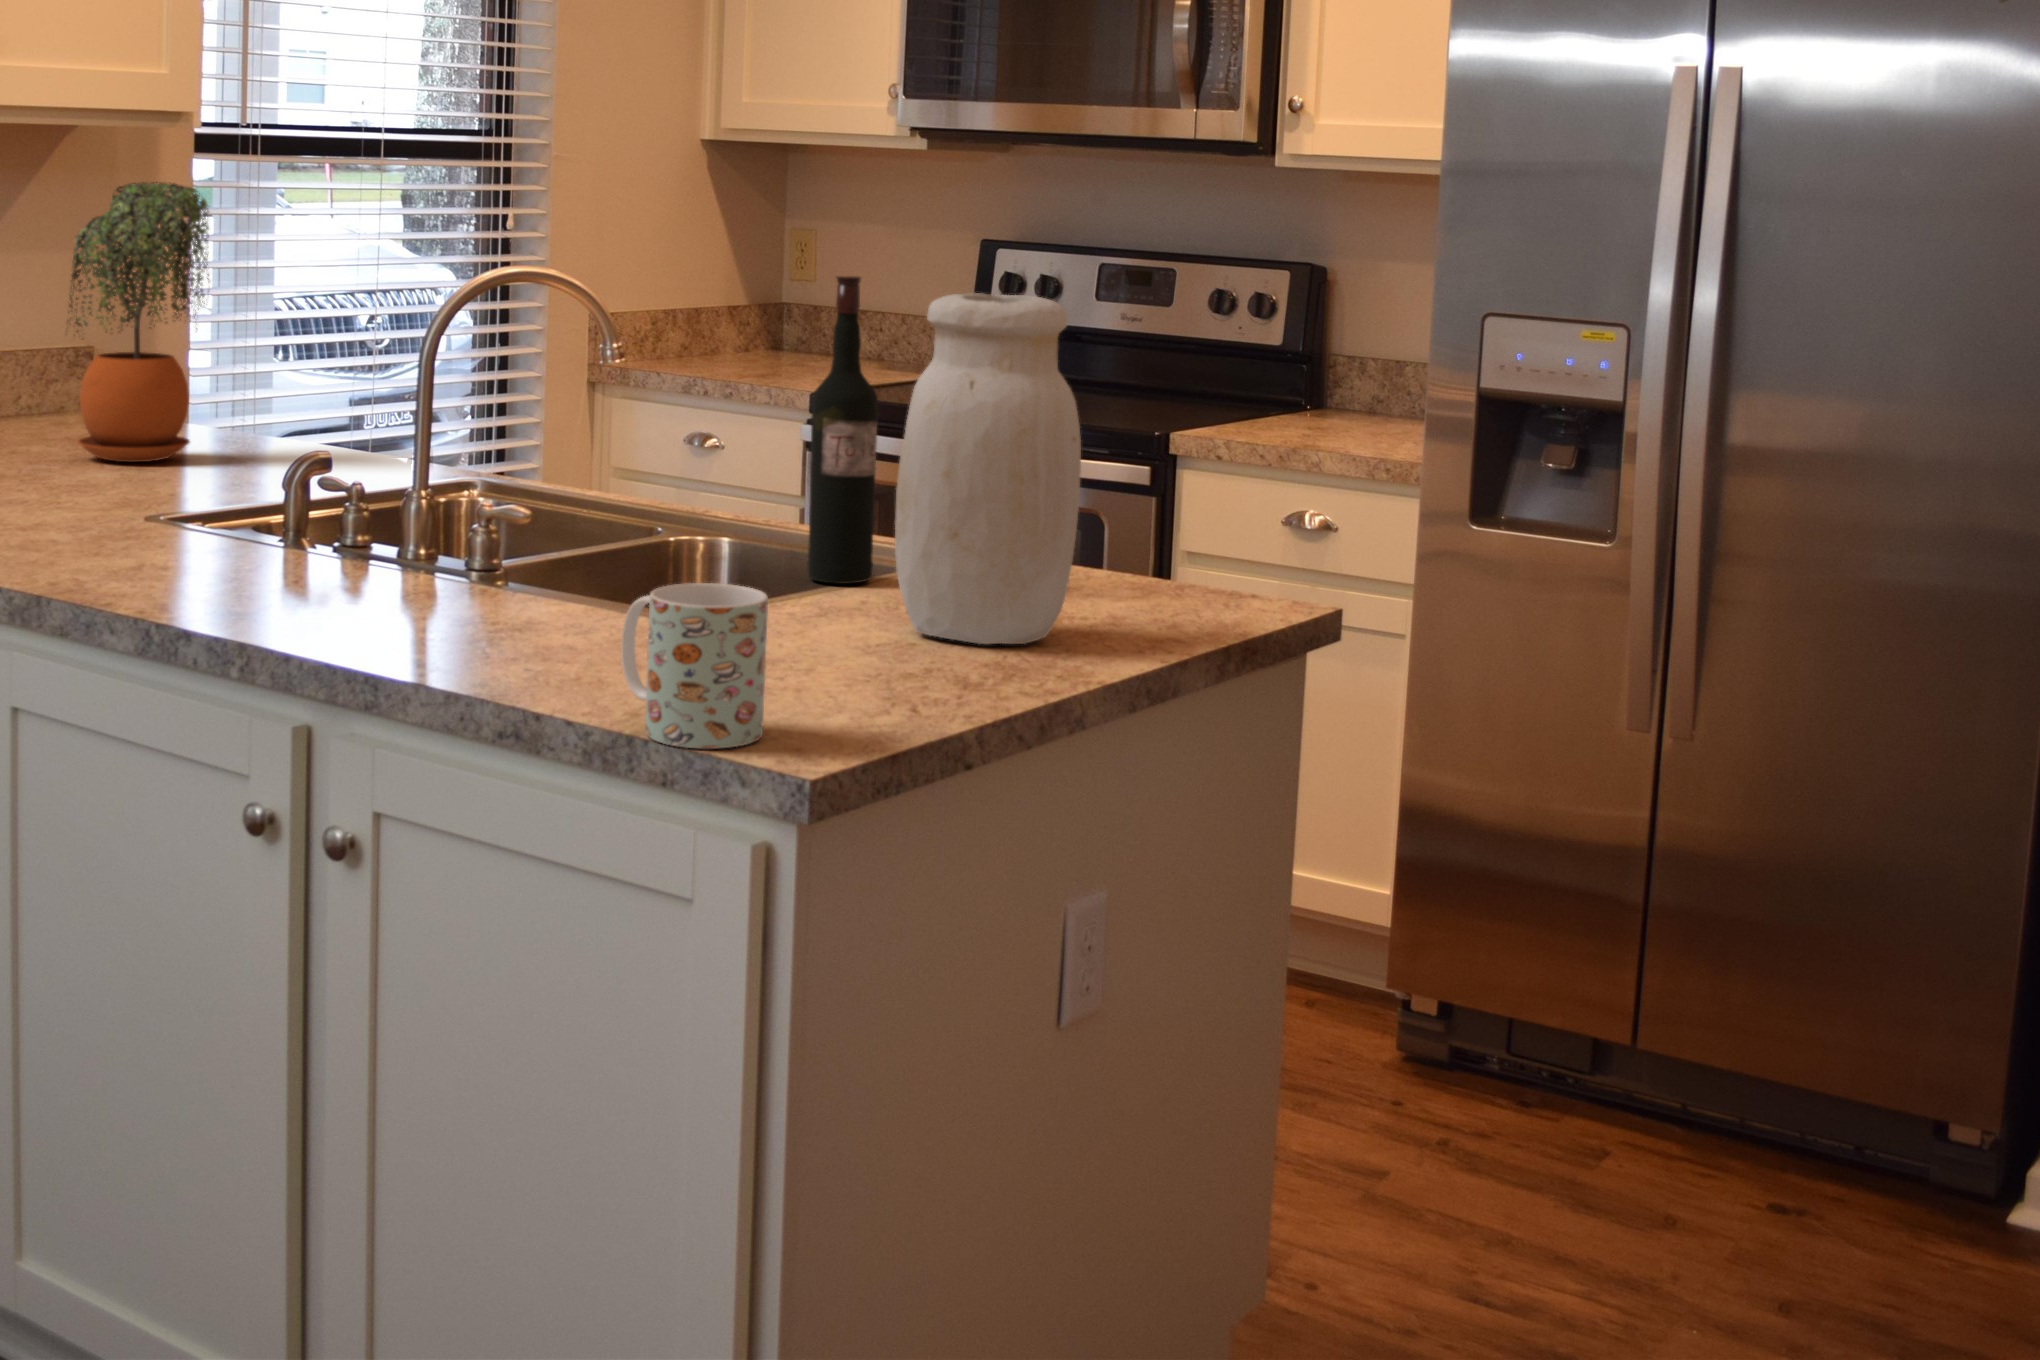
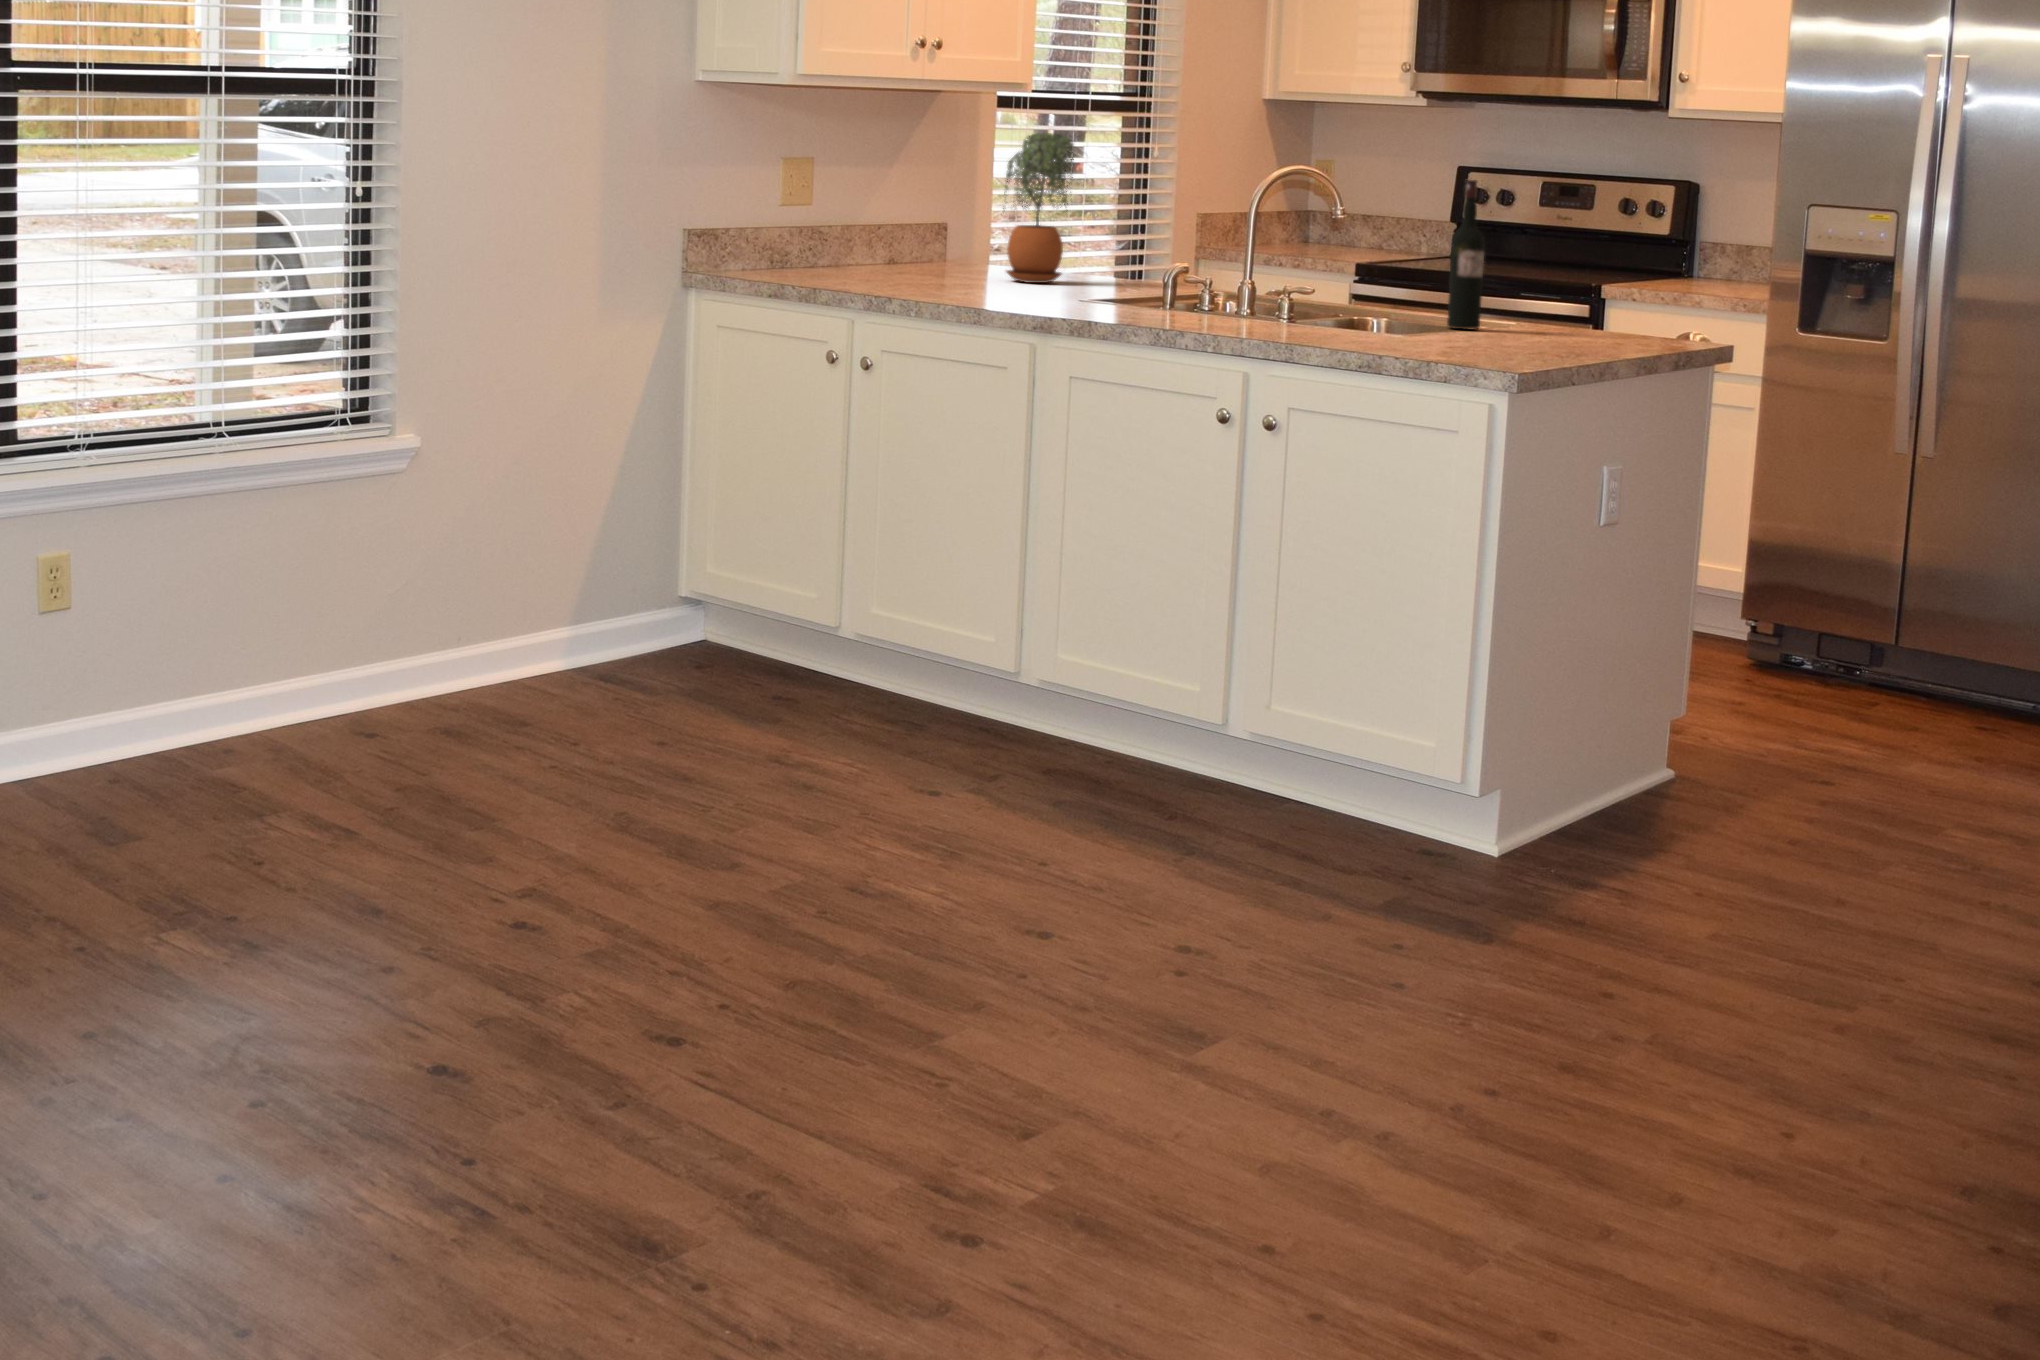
jar: present [895,293,1081,644] -> none [1509,187,1599,346]
mug: present [621,583,768,749] -> none [1422,300,1489,361]

